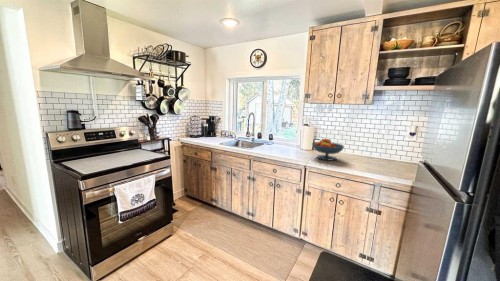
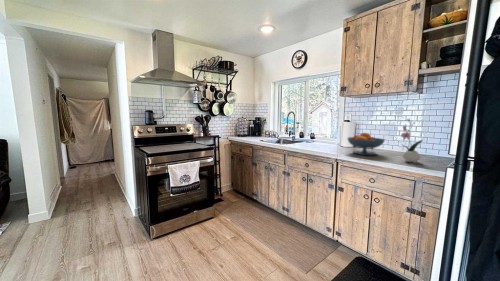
flower arrangement: none [359,129,378,168] -> present [401,119,422,163]

